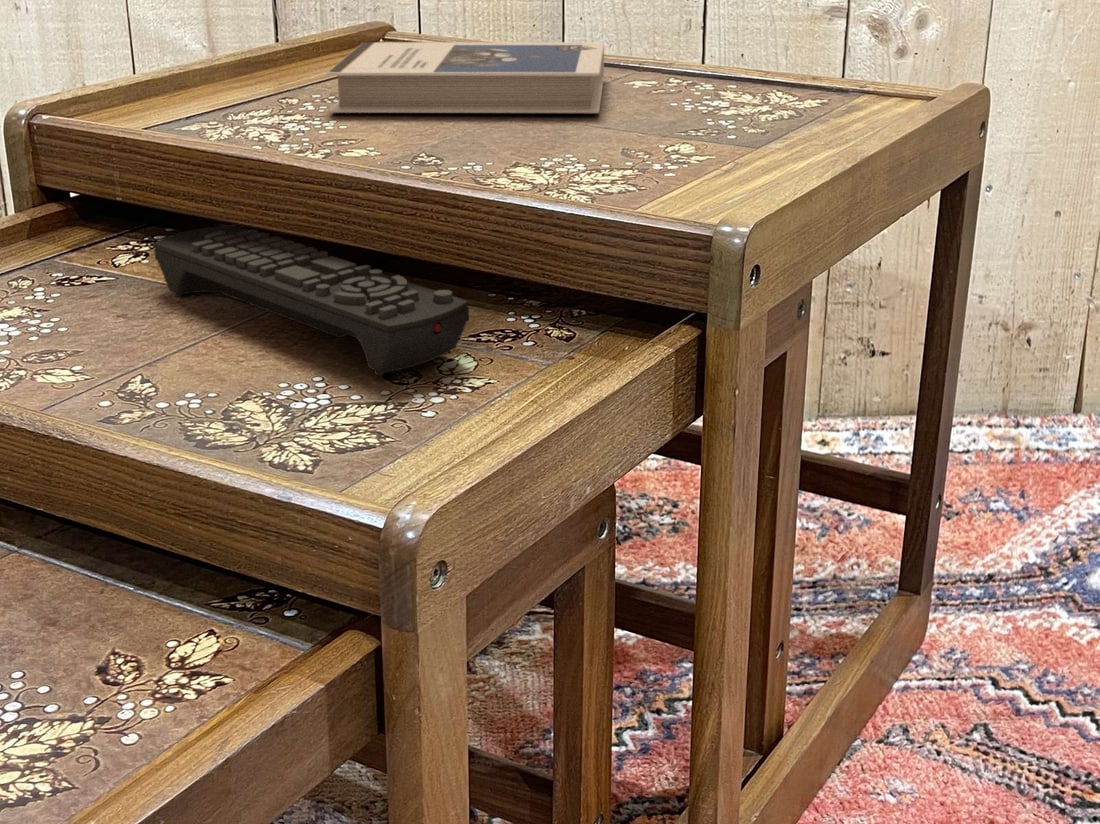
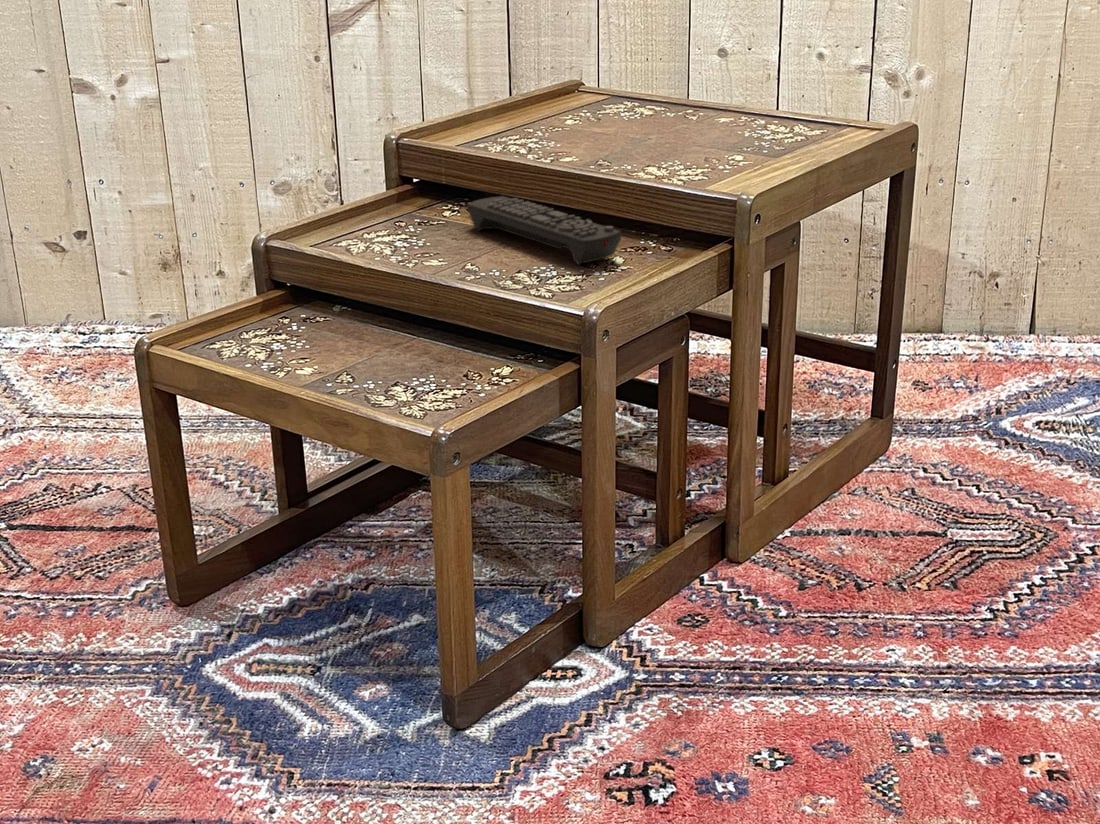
hardback book: present [327,42,604,113] -> none [551,96,705,139]

